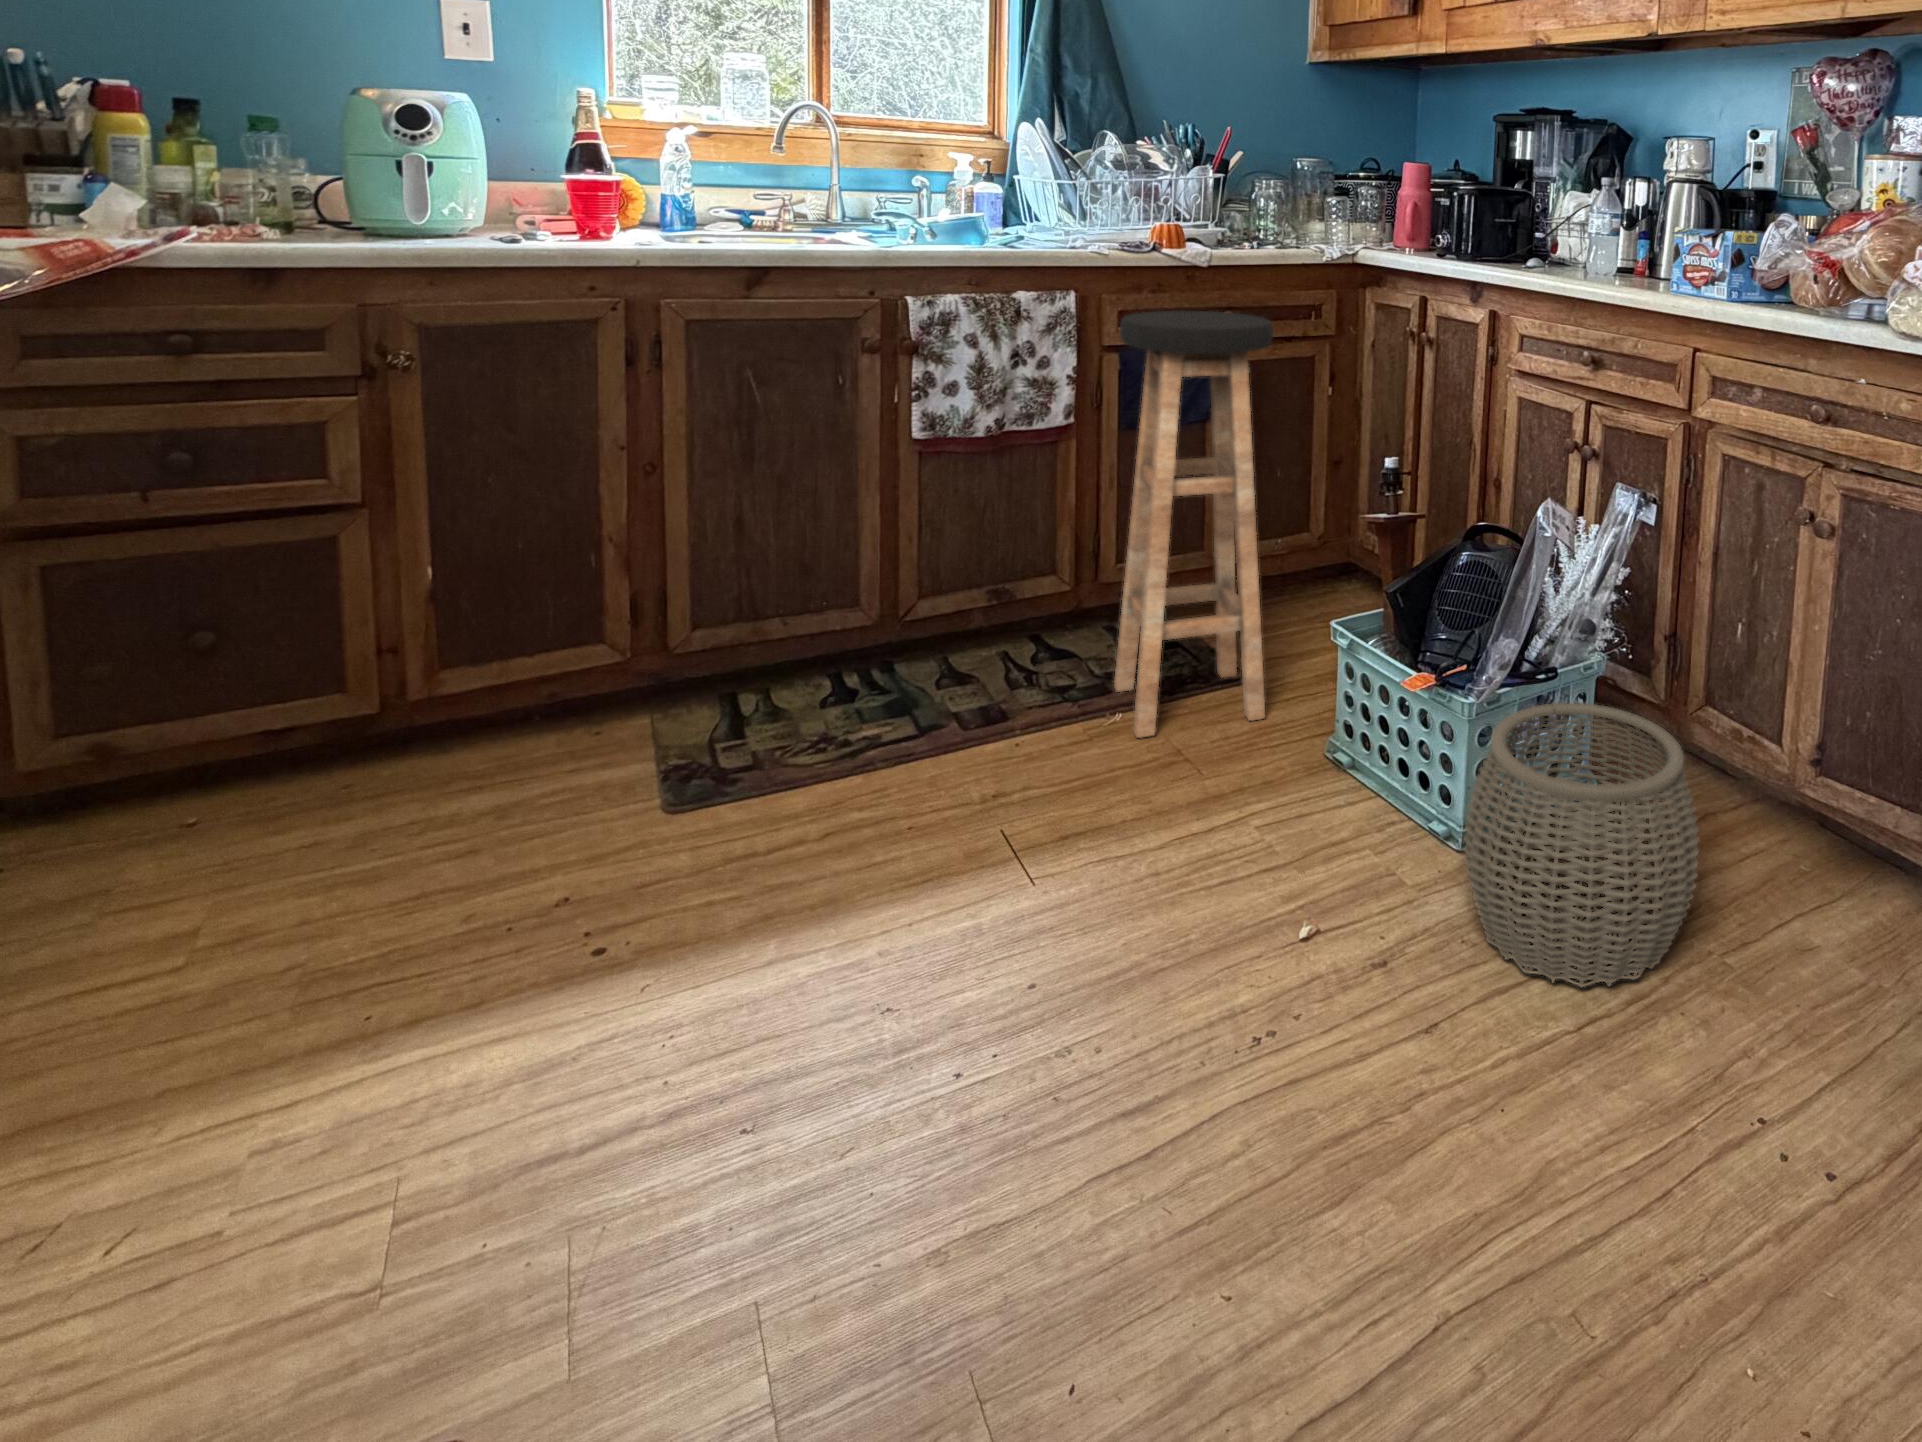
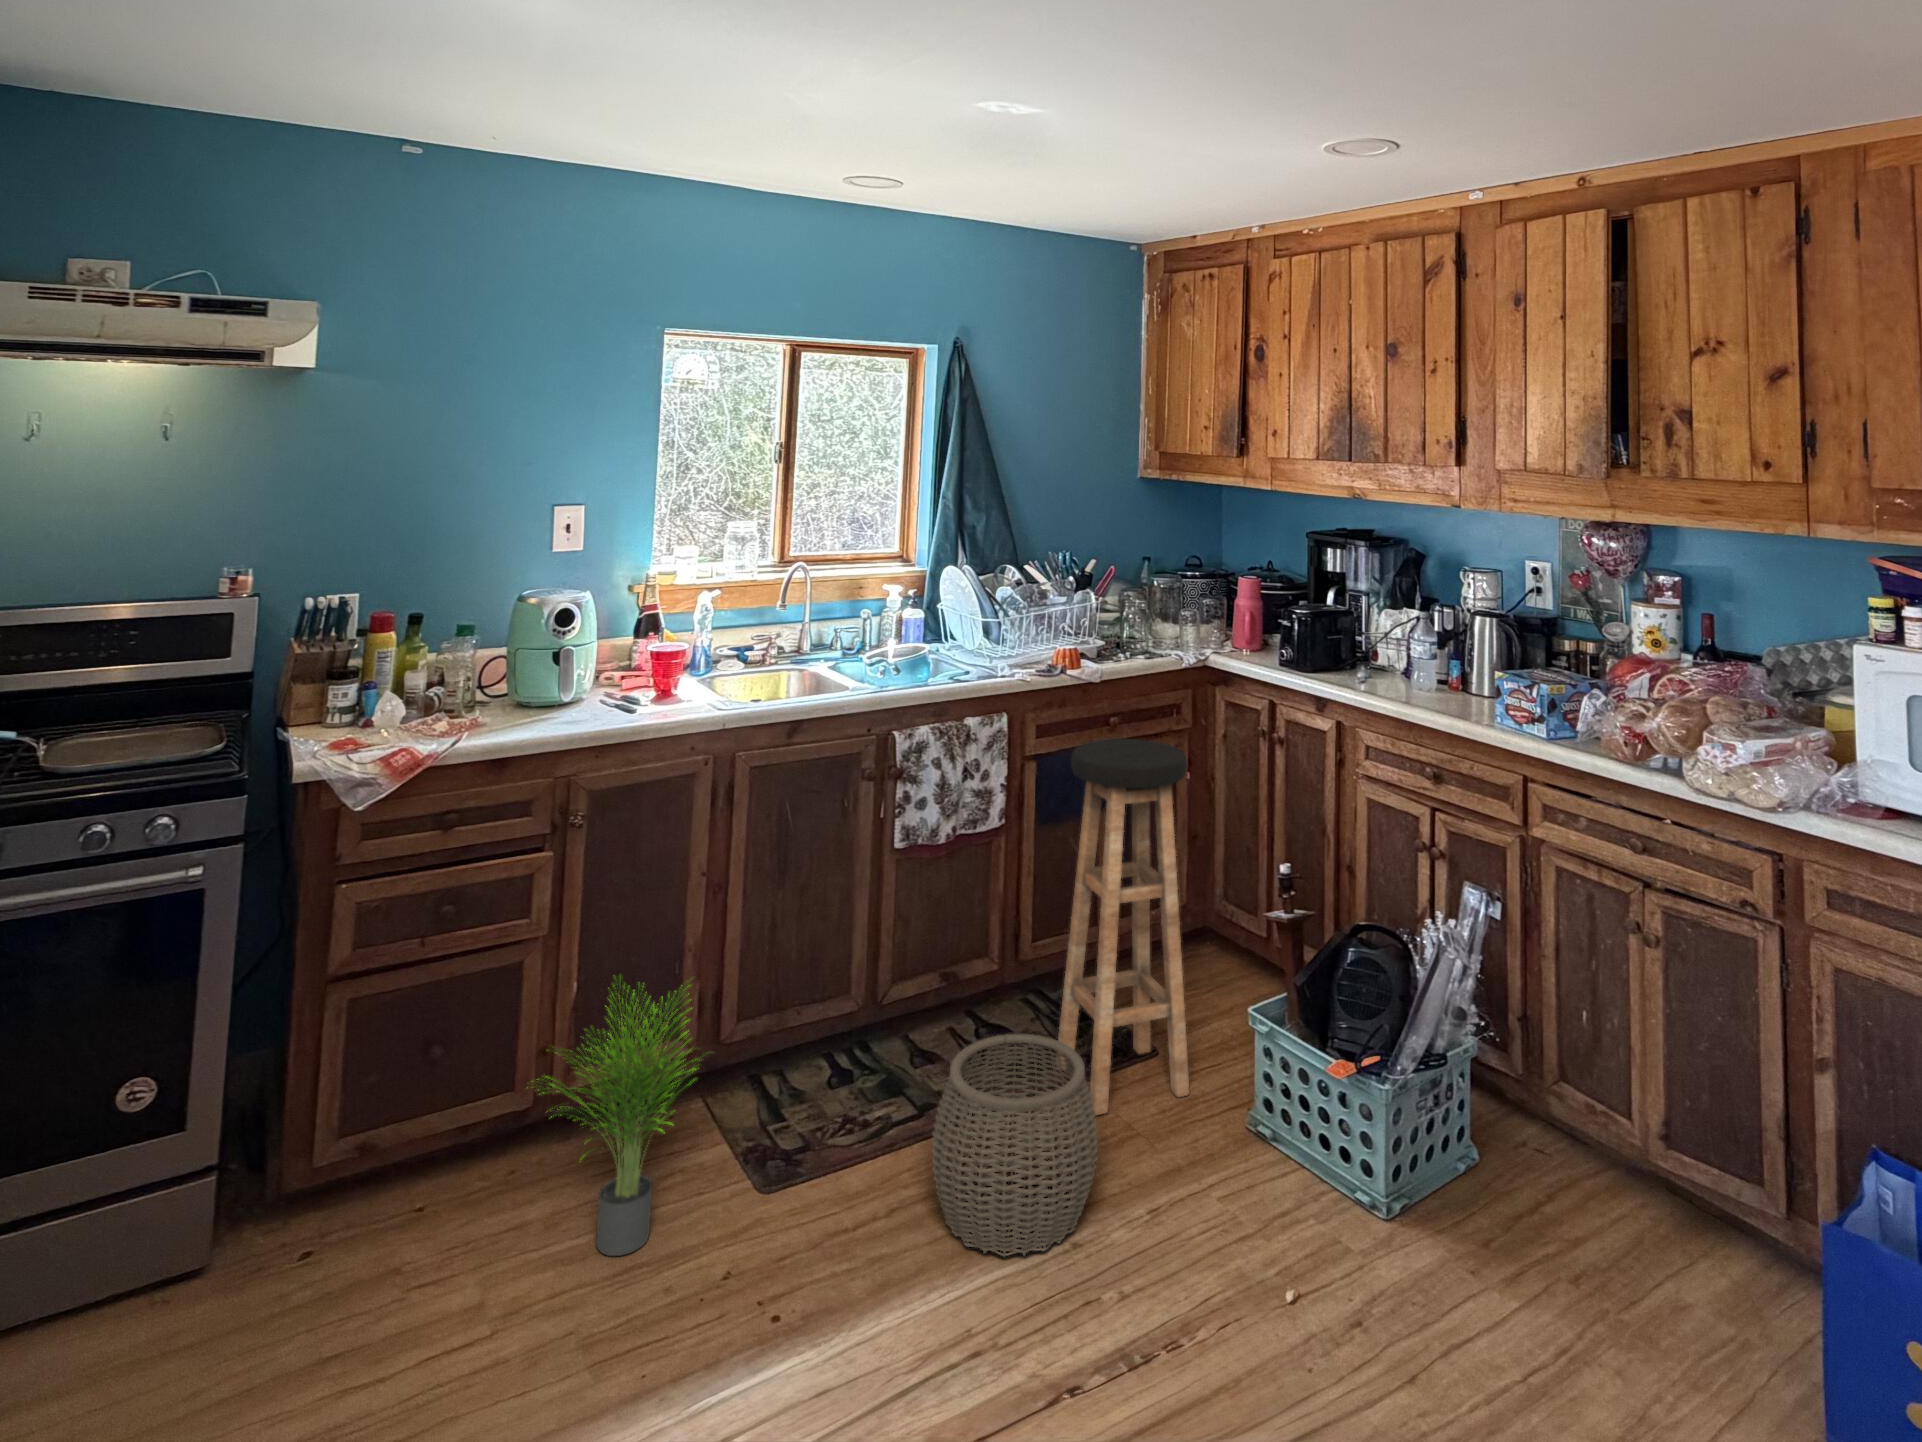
potted plant: none [256,546,561,885] -> present [533,984,696,1256]
woven basket: present [1464,703,1699,987] -> present [932,1034,1098,1256]

